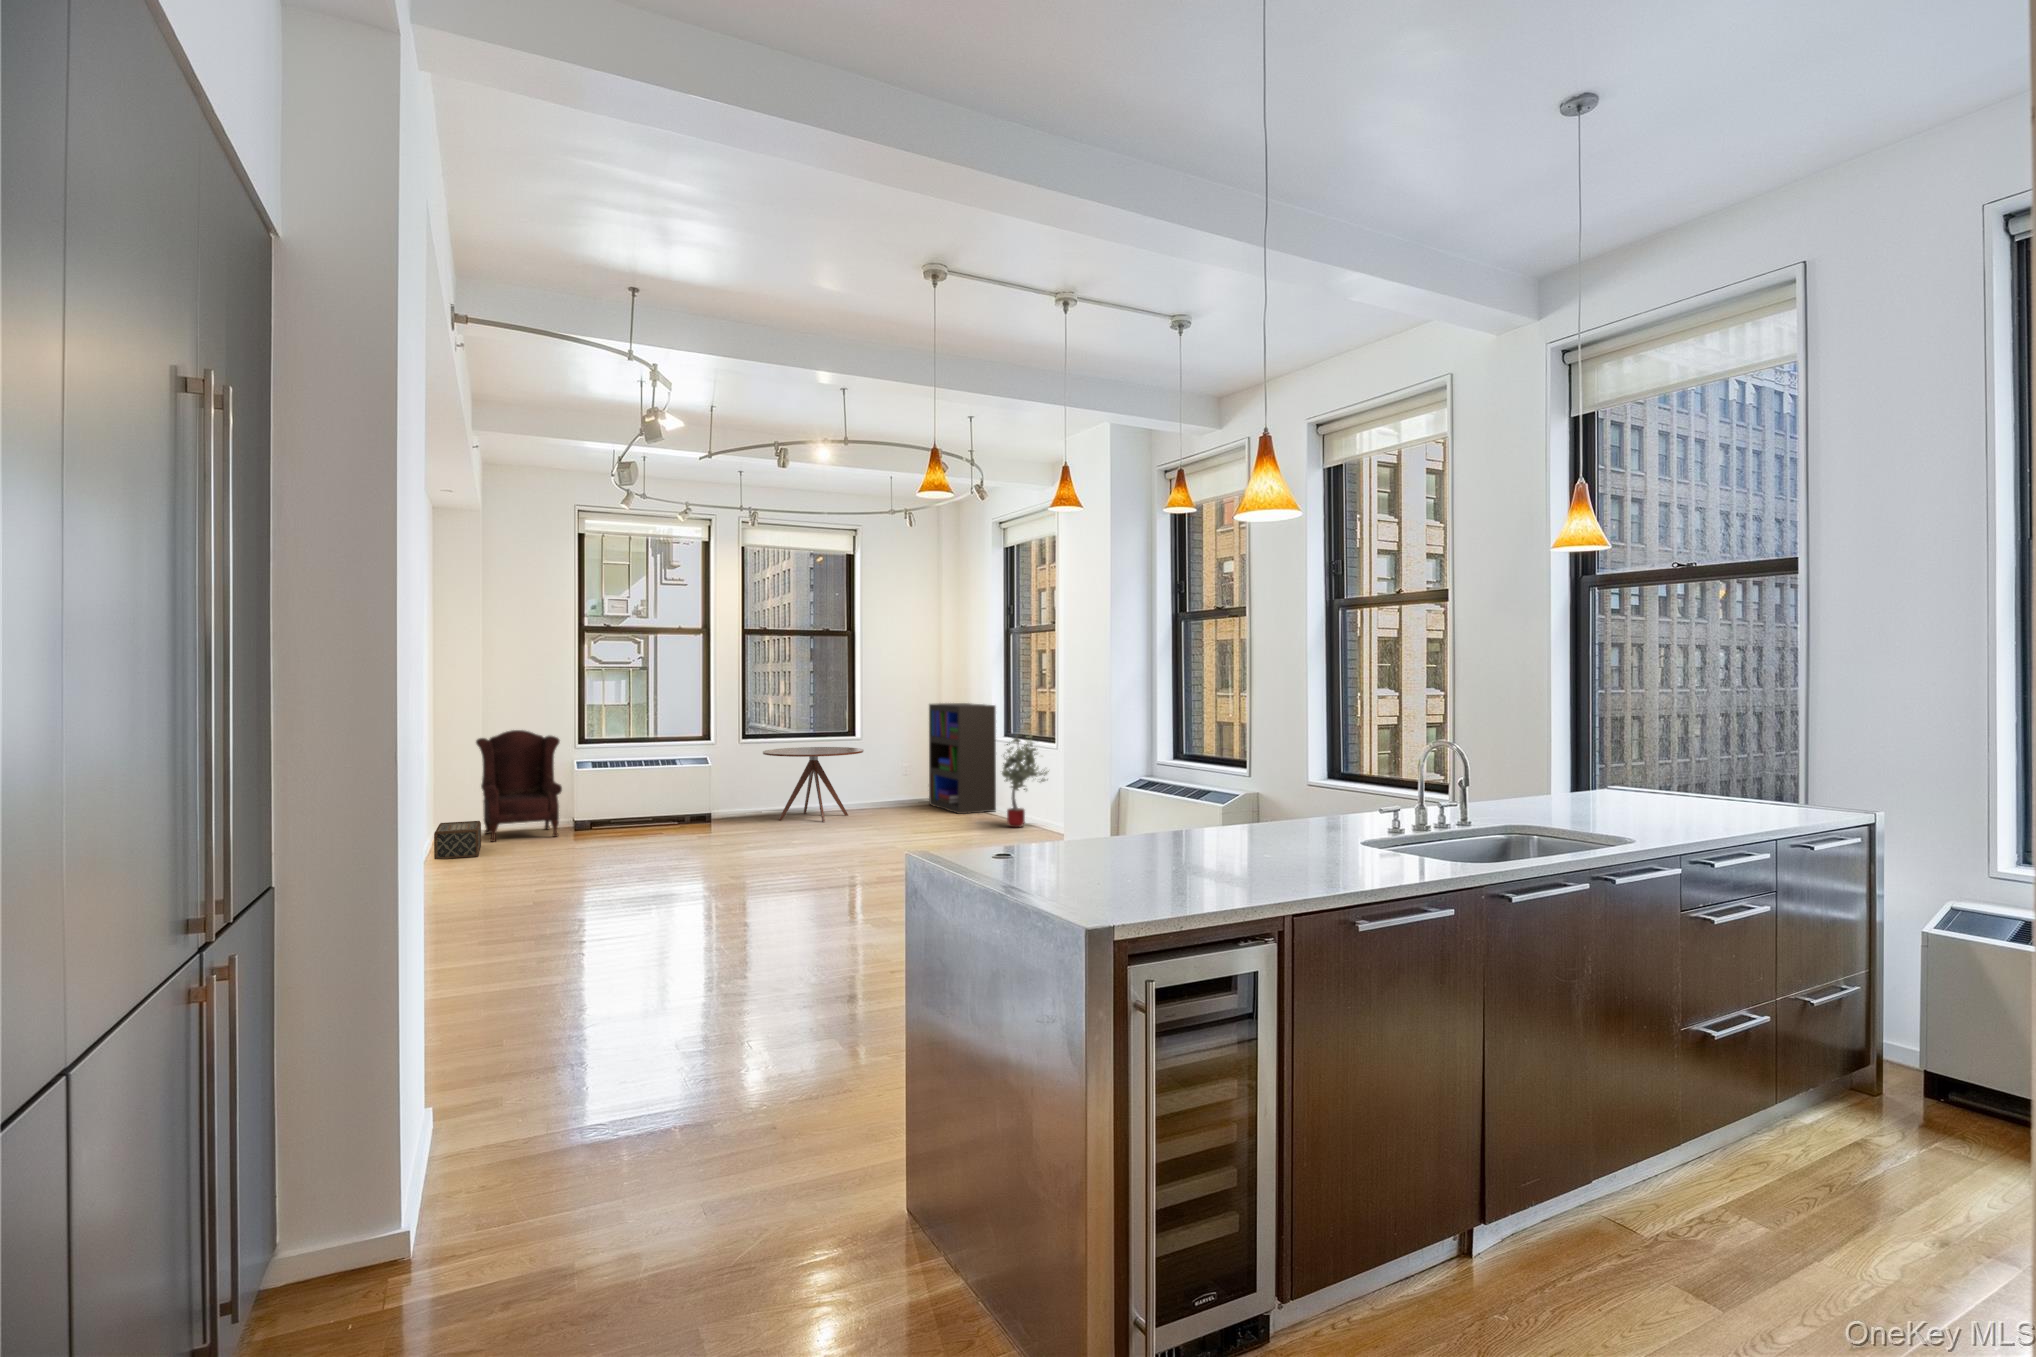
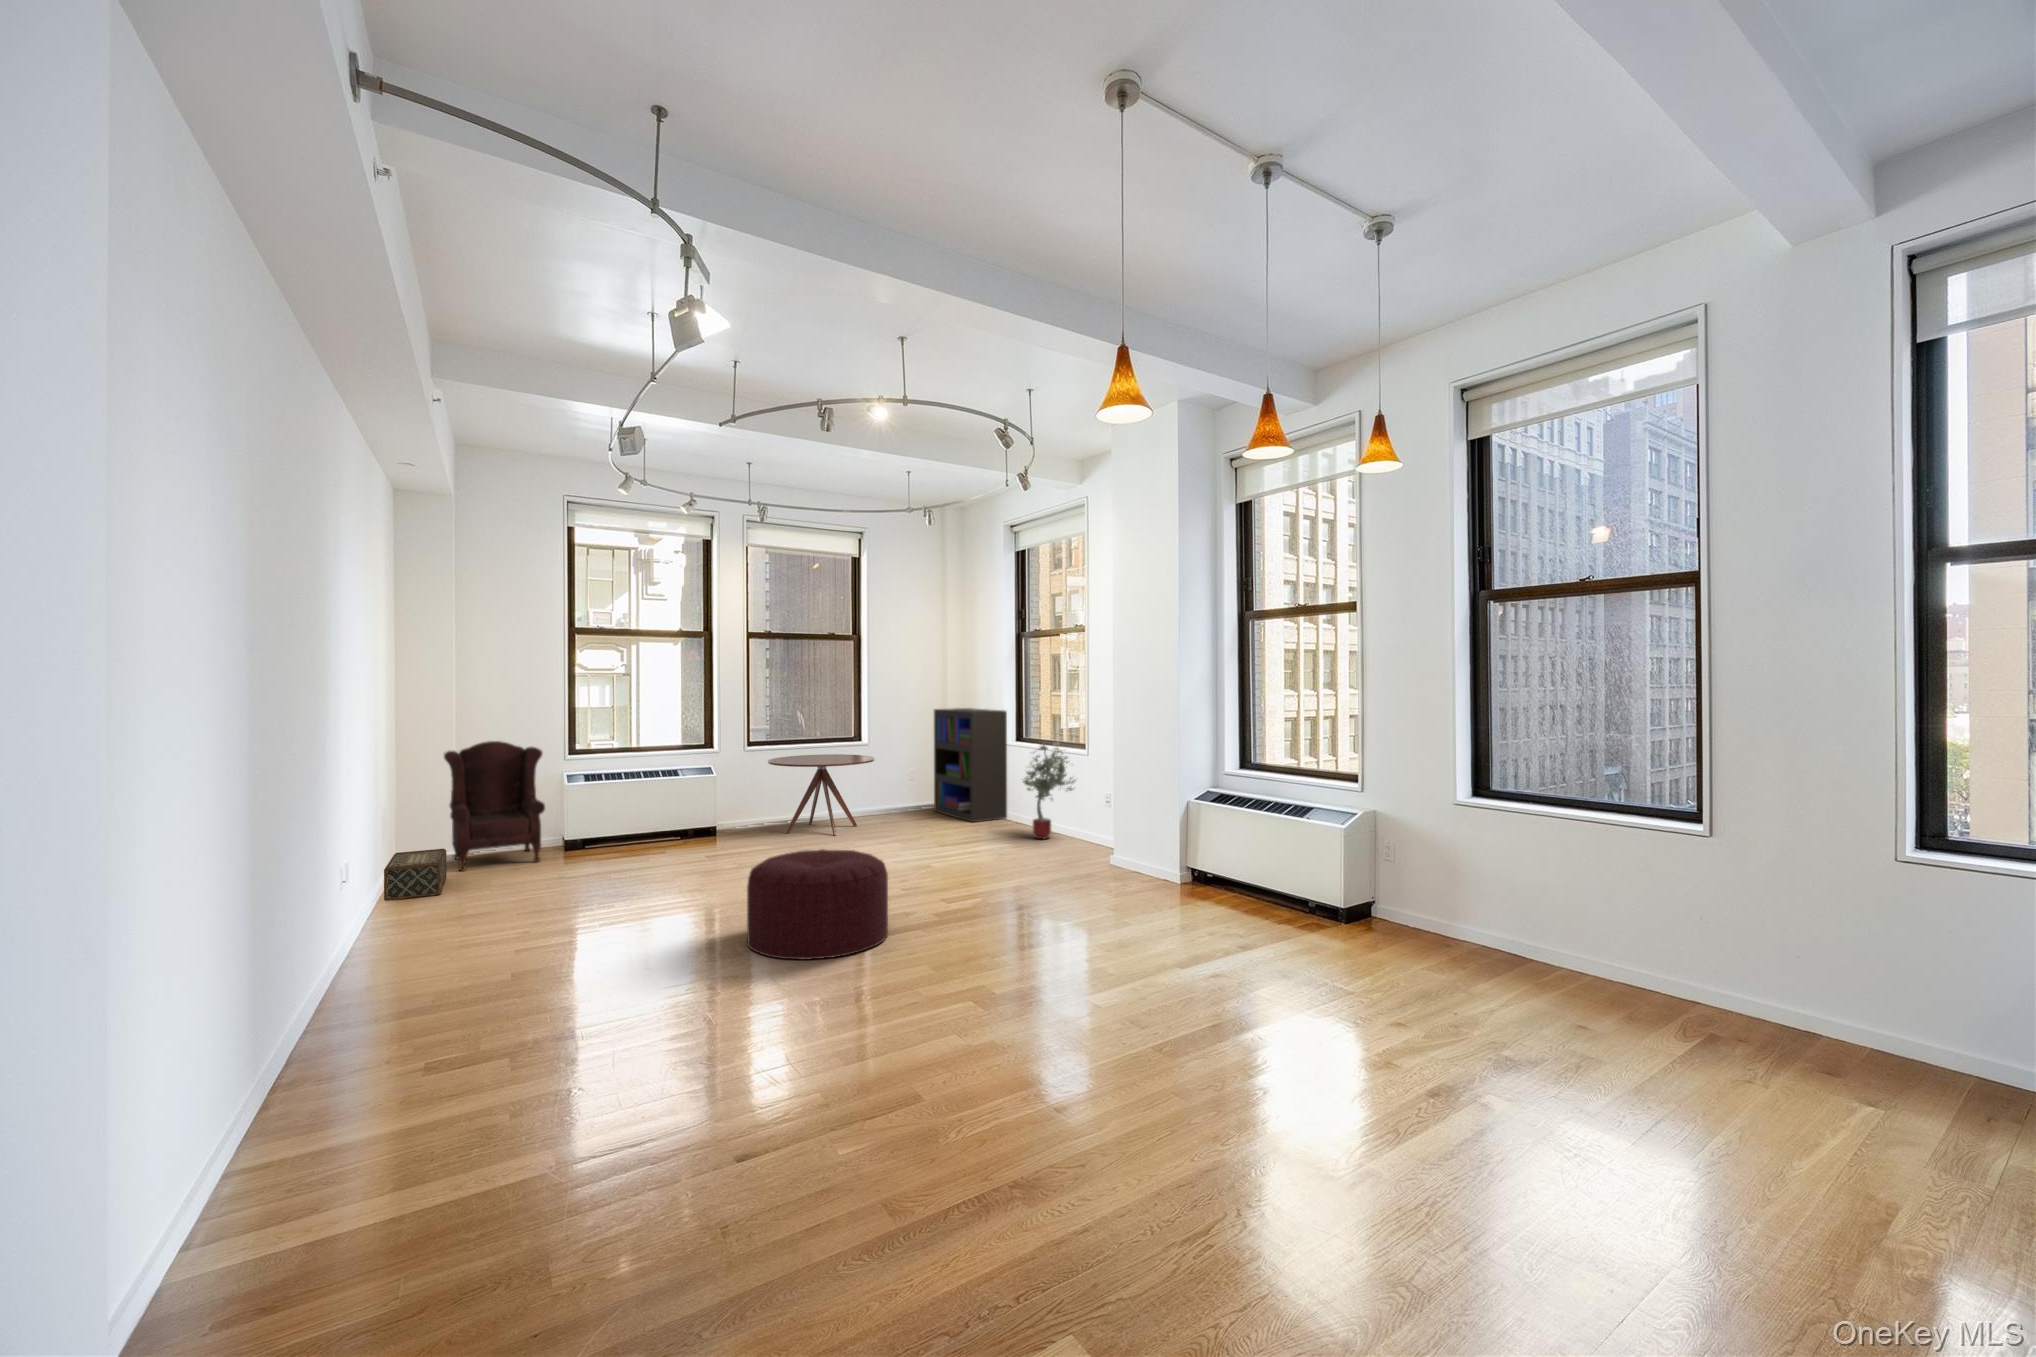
ottoman: none [717,817,833,898] -> present [747,849,888,960]

